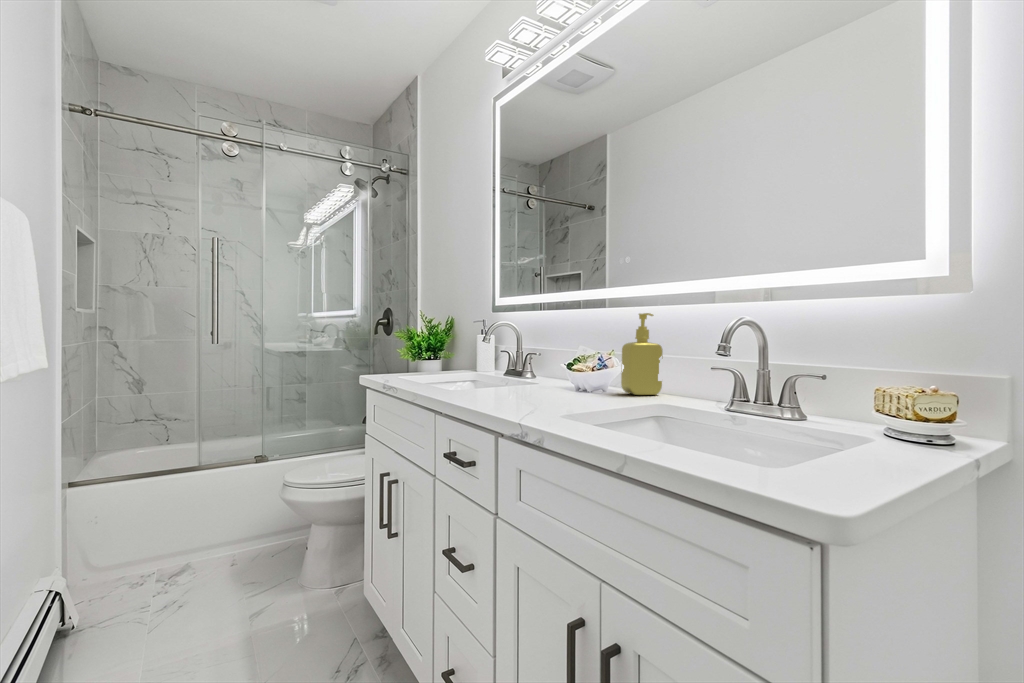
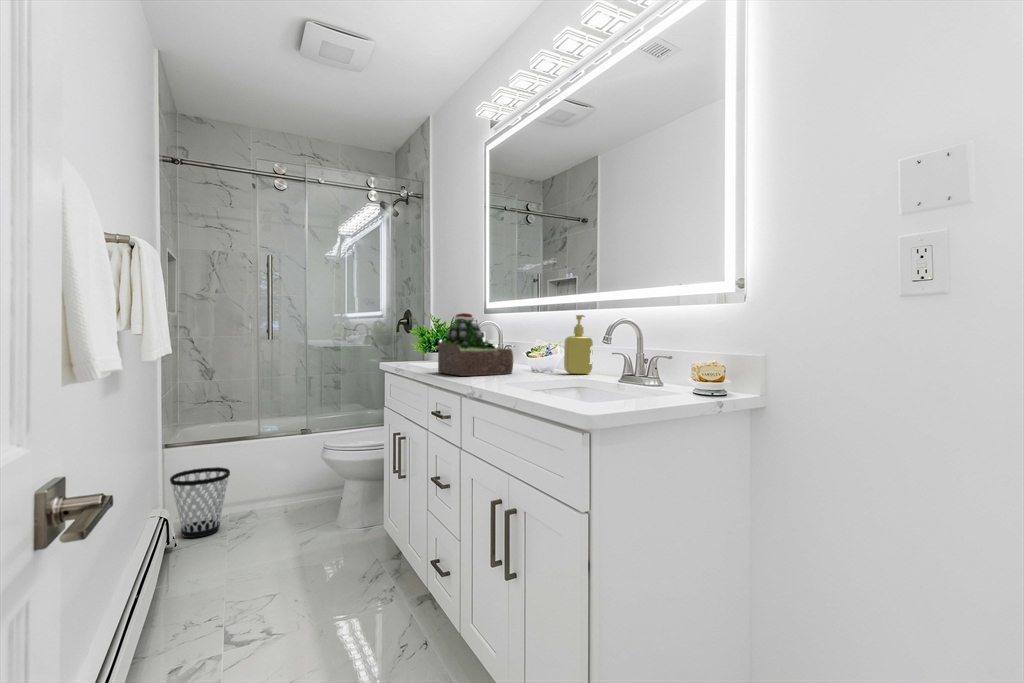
succulent plant: none [446,310,551,400] -> present [438,313,513,376]
wastebasket: none [71,511,158,610] -> present [170,467,230,538]

